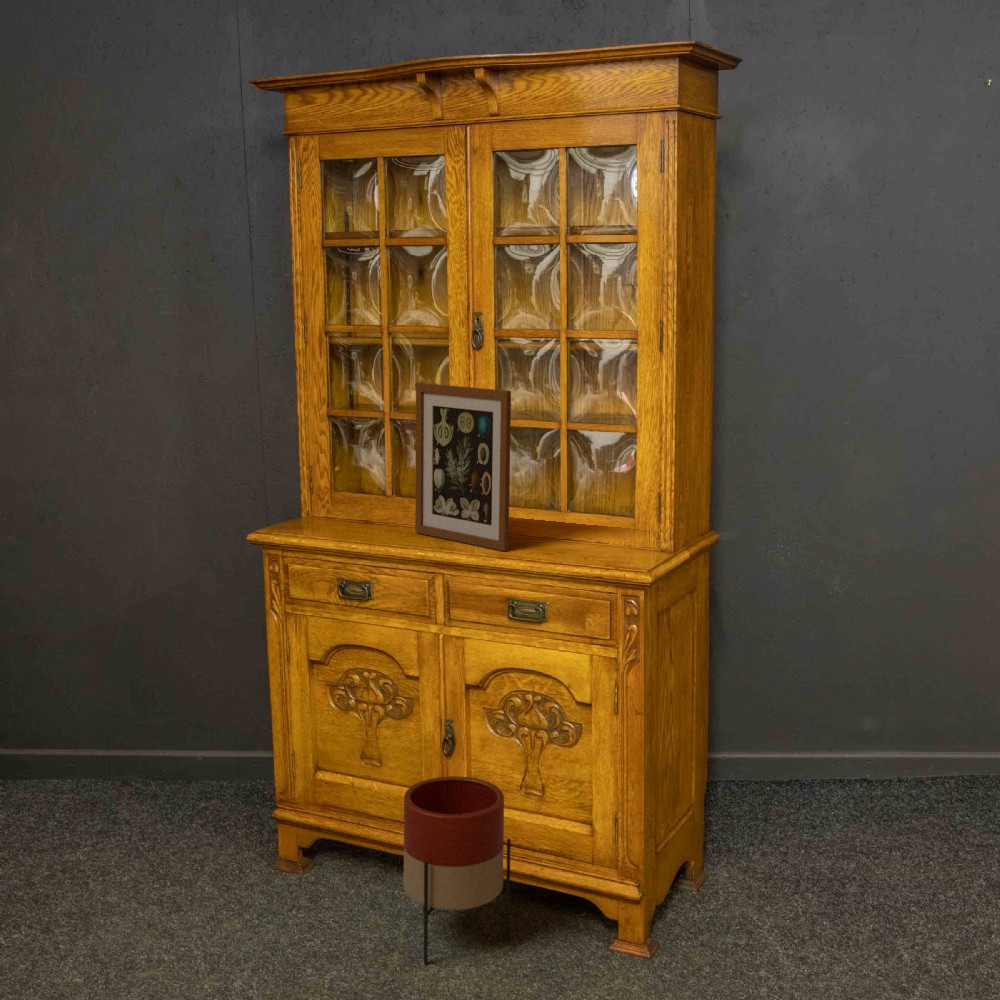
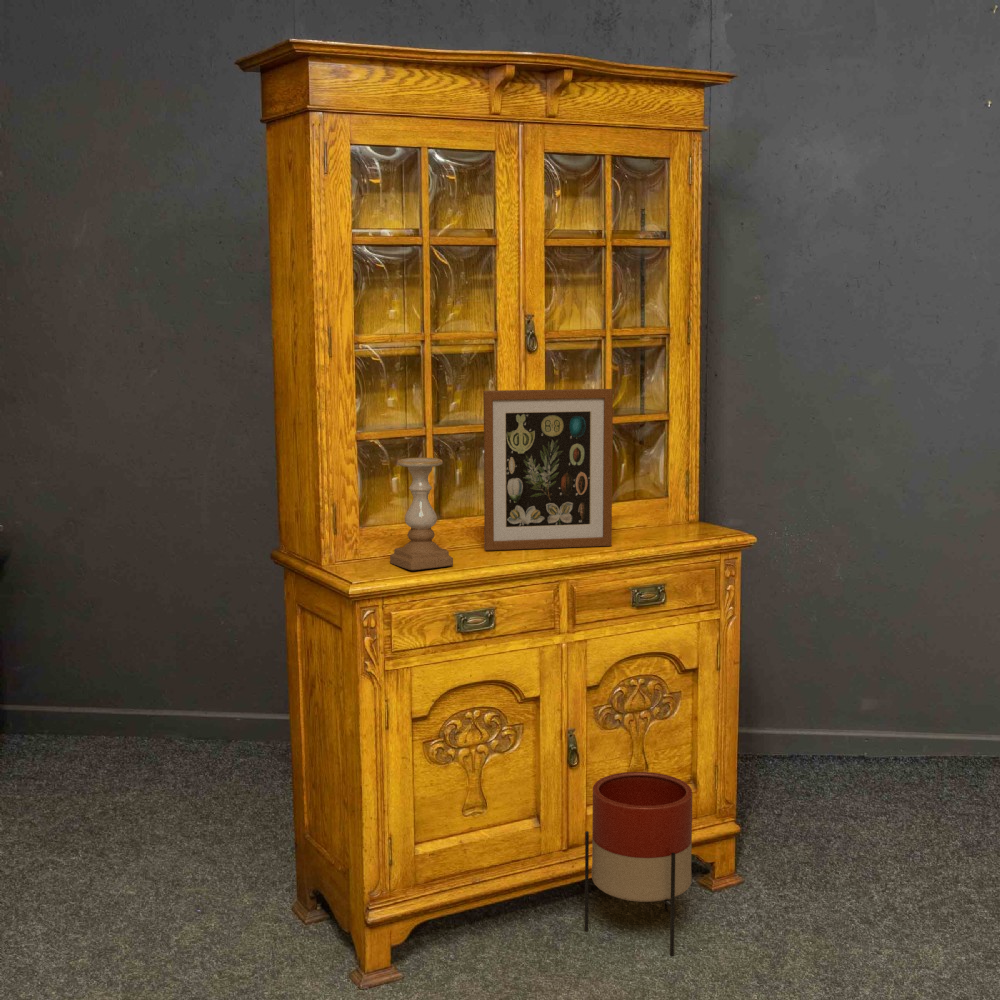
candle holder: none [312,436,368,536] -> present [390,458,453,570]

